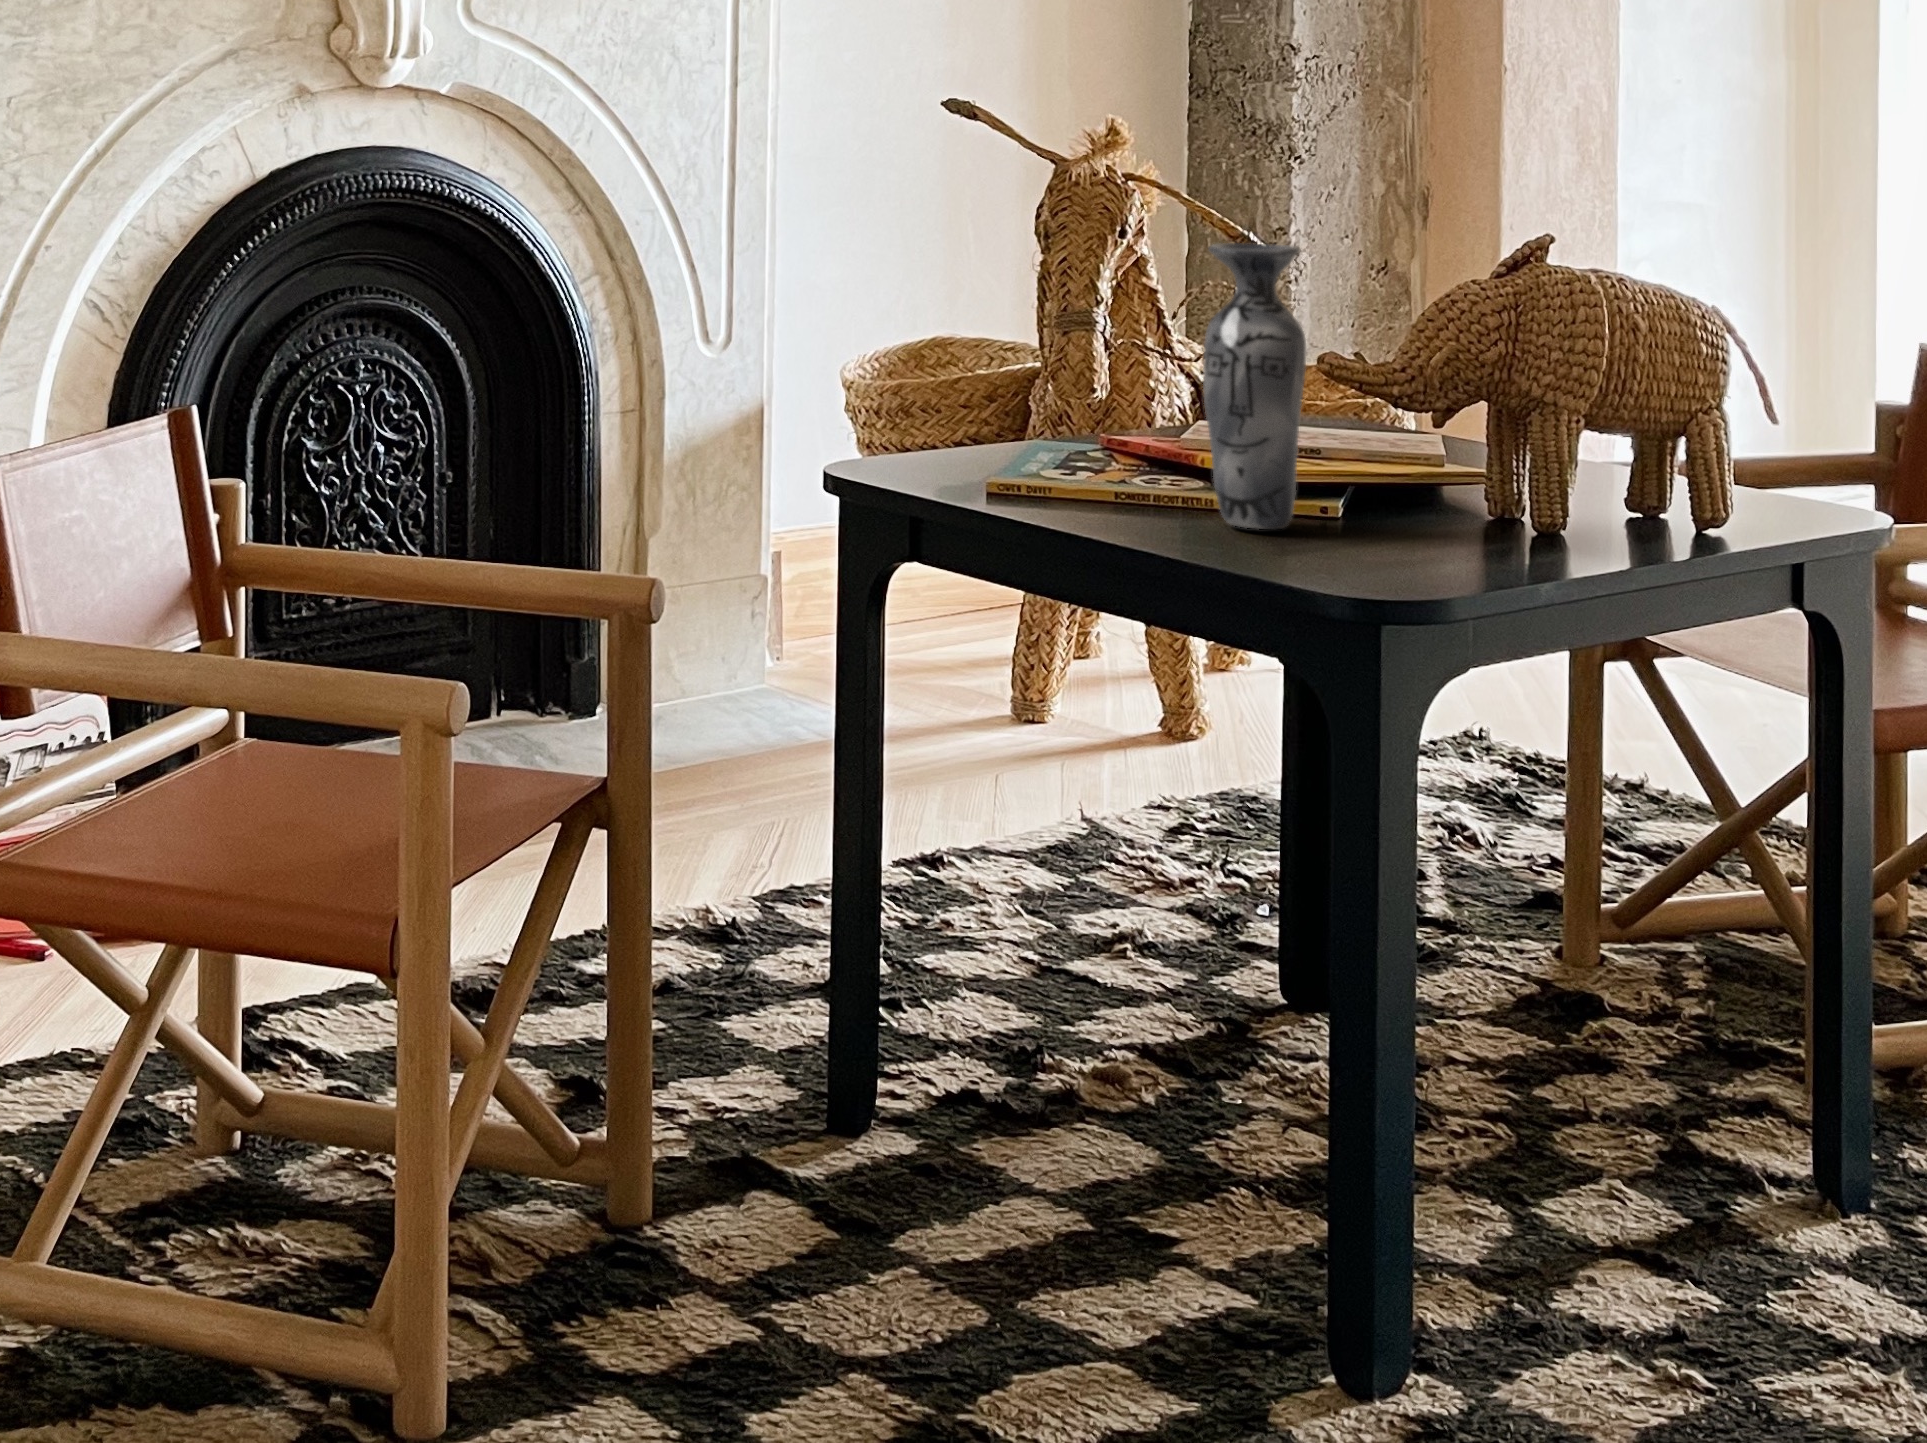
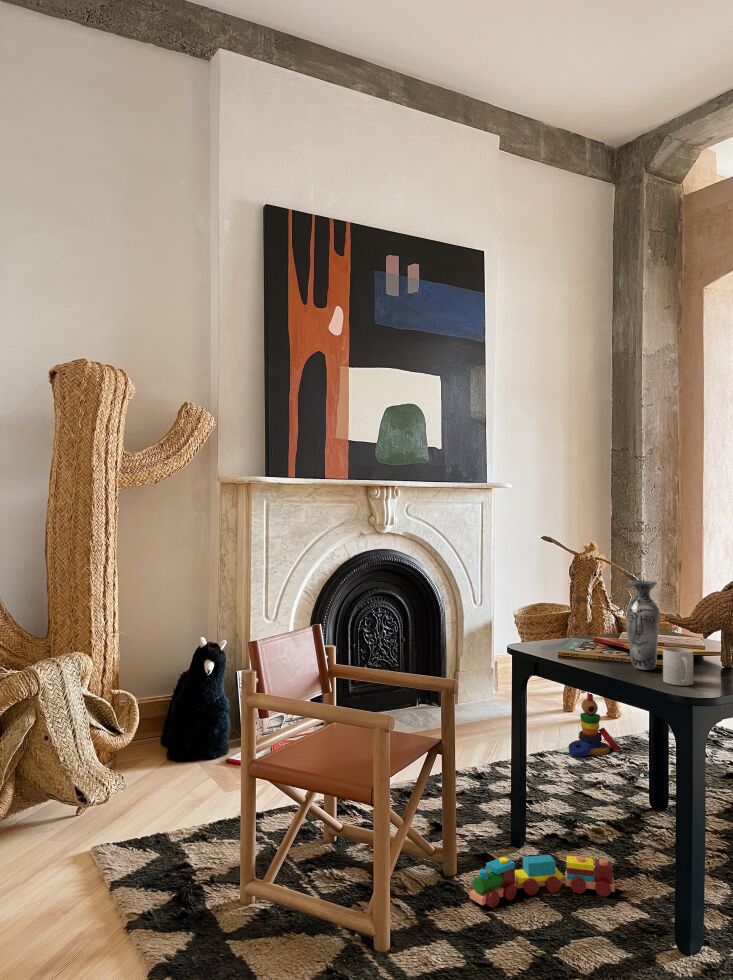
mug: none [1310,454,1401,570] -> present [663,647,693,685]
stacking toy: none [1024,628,1192,862] -> present [569,693,618,757]
toy train: none [696,1137,1156,1304] -> present [470,855,615,908]

